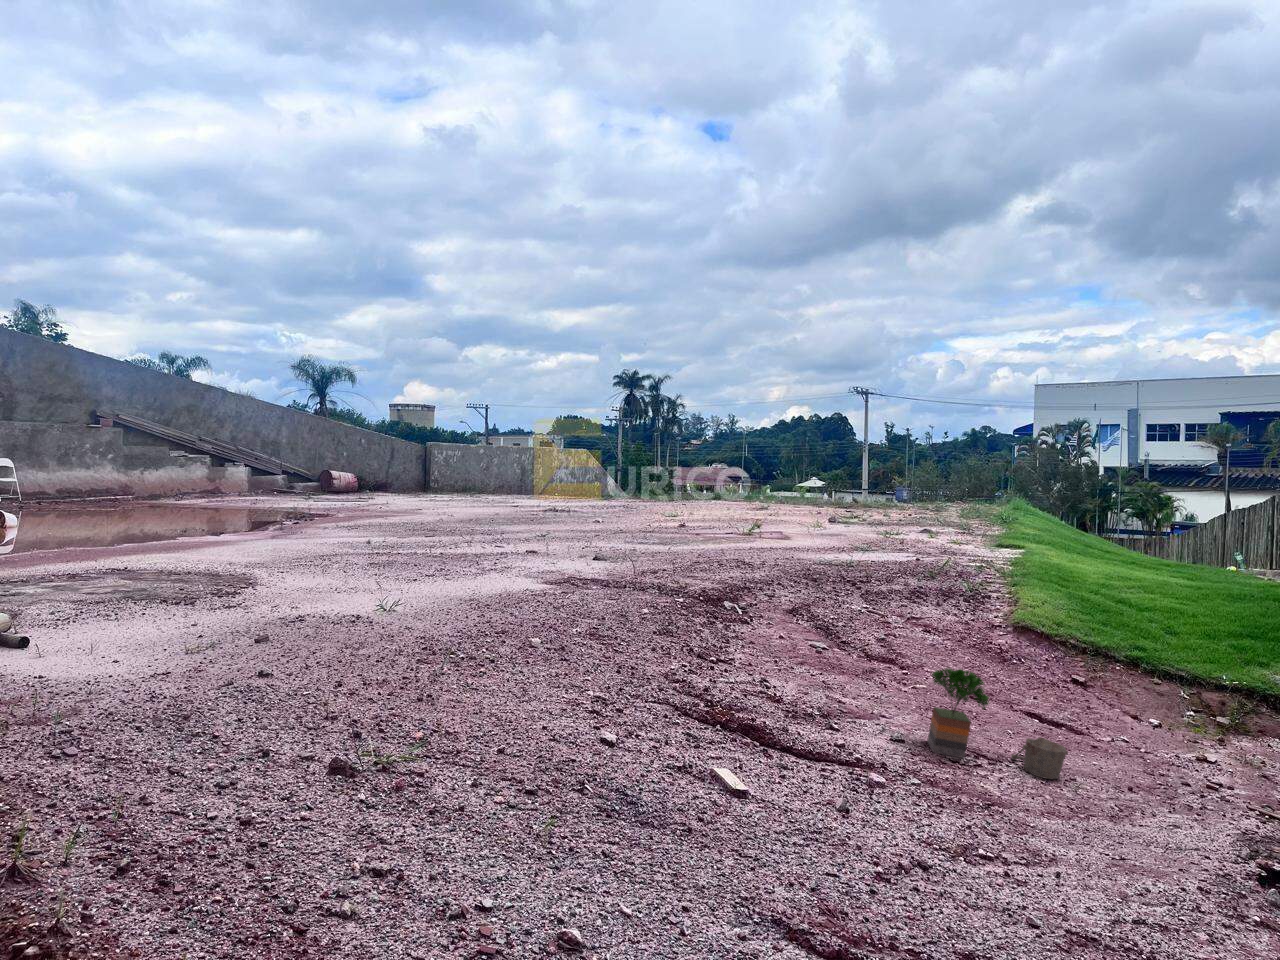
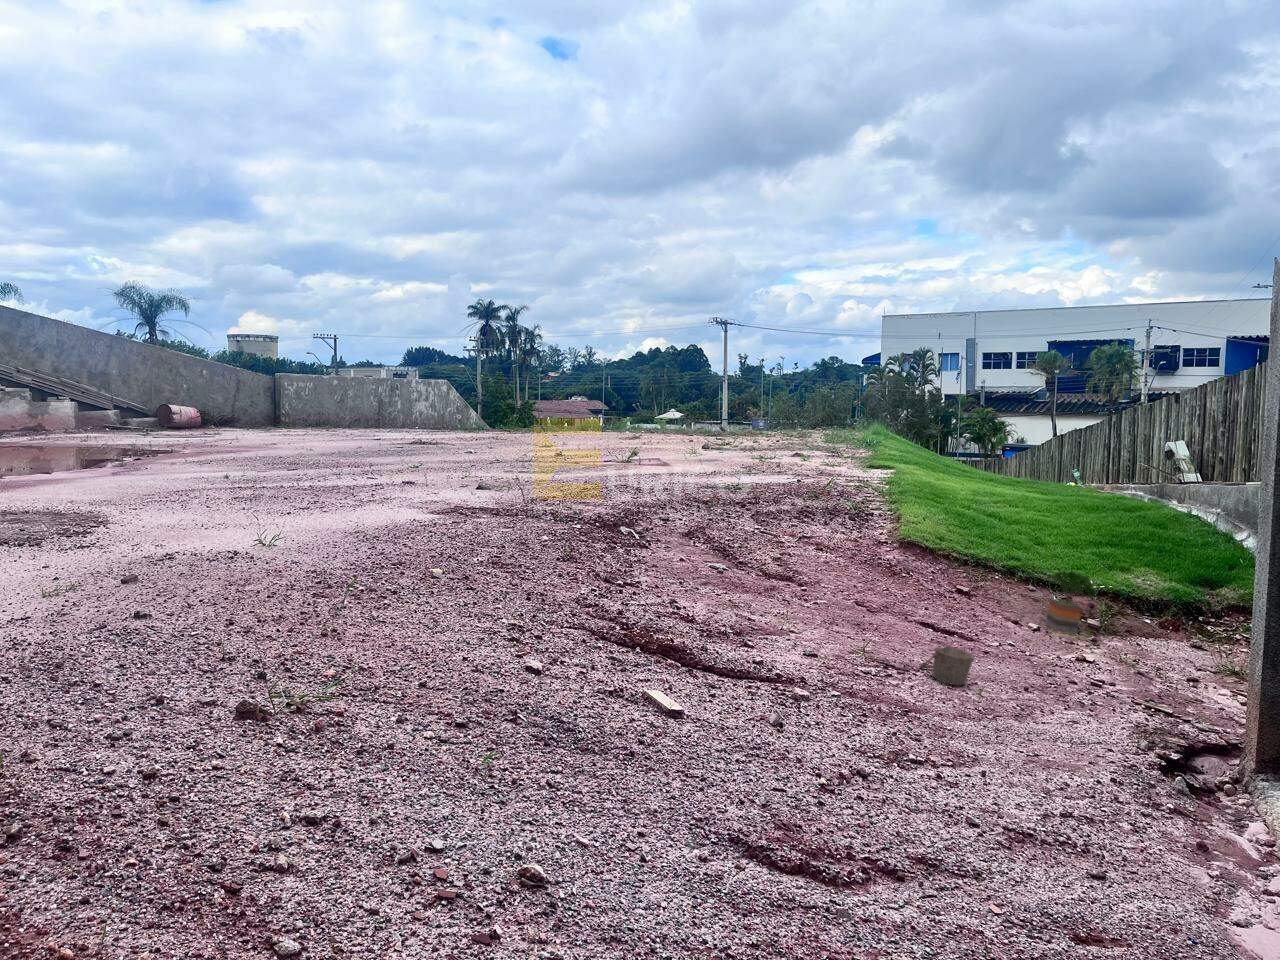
potted tree: present [927,668,989,758] -> present [1045,571,1096,633]

